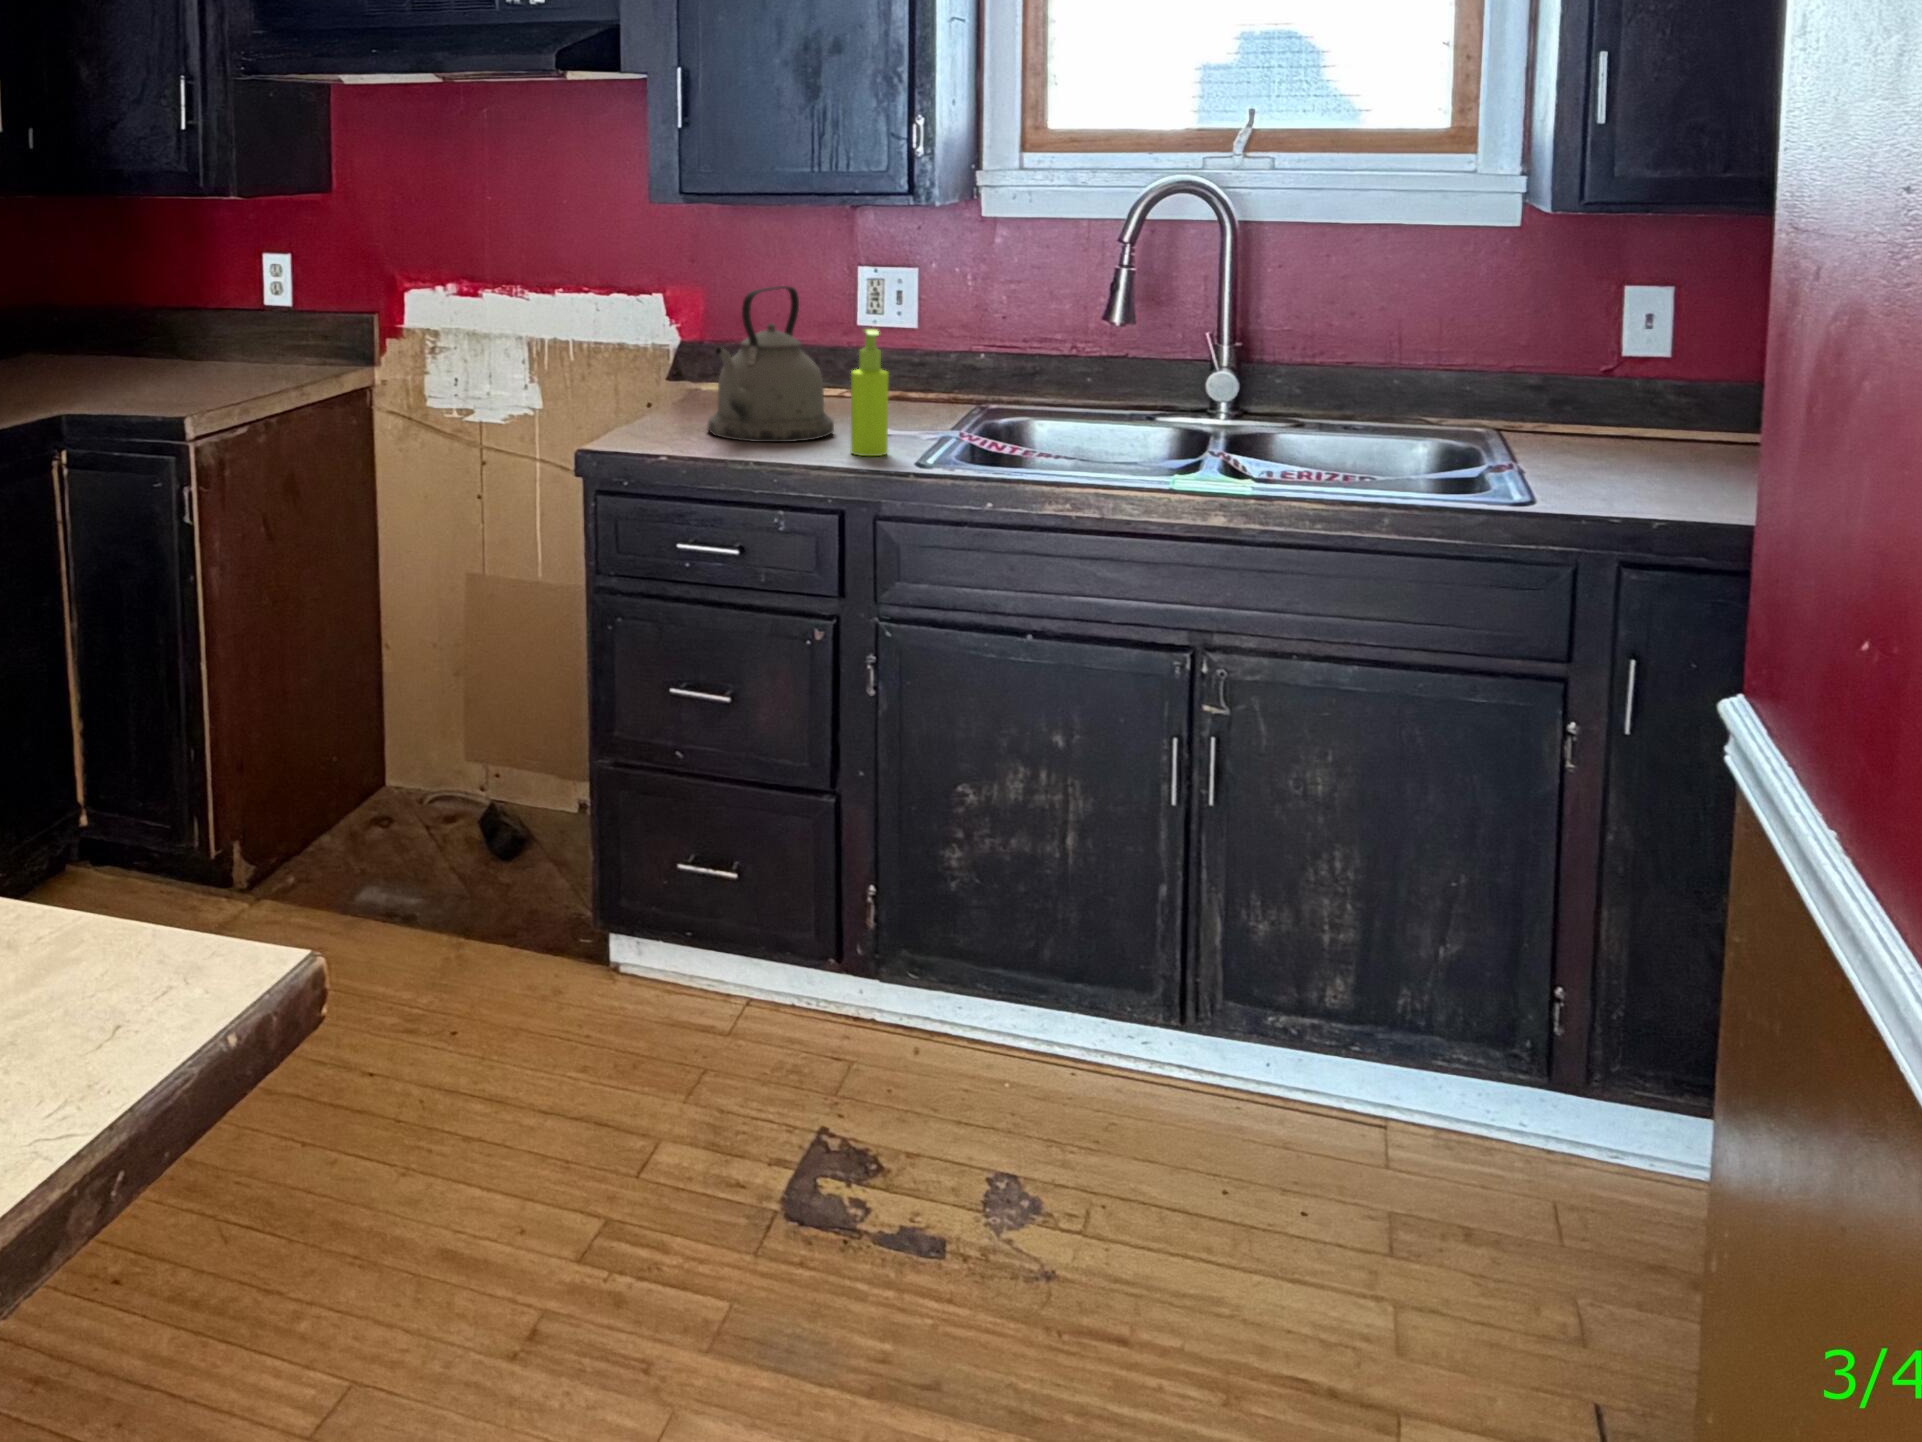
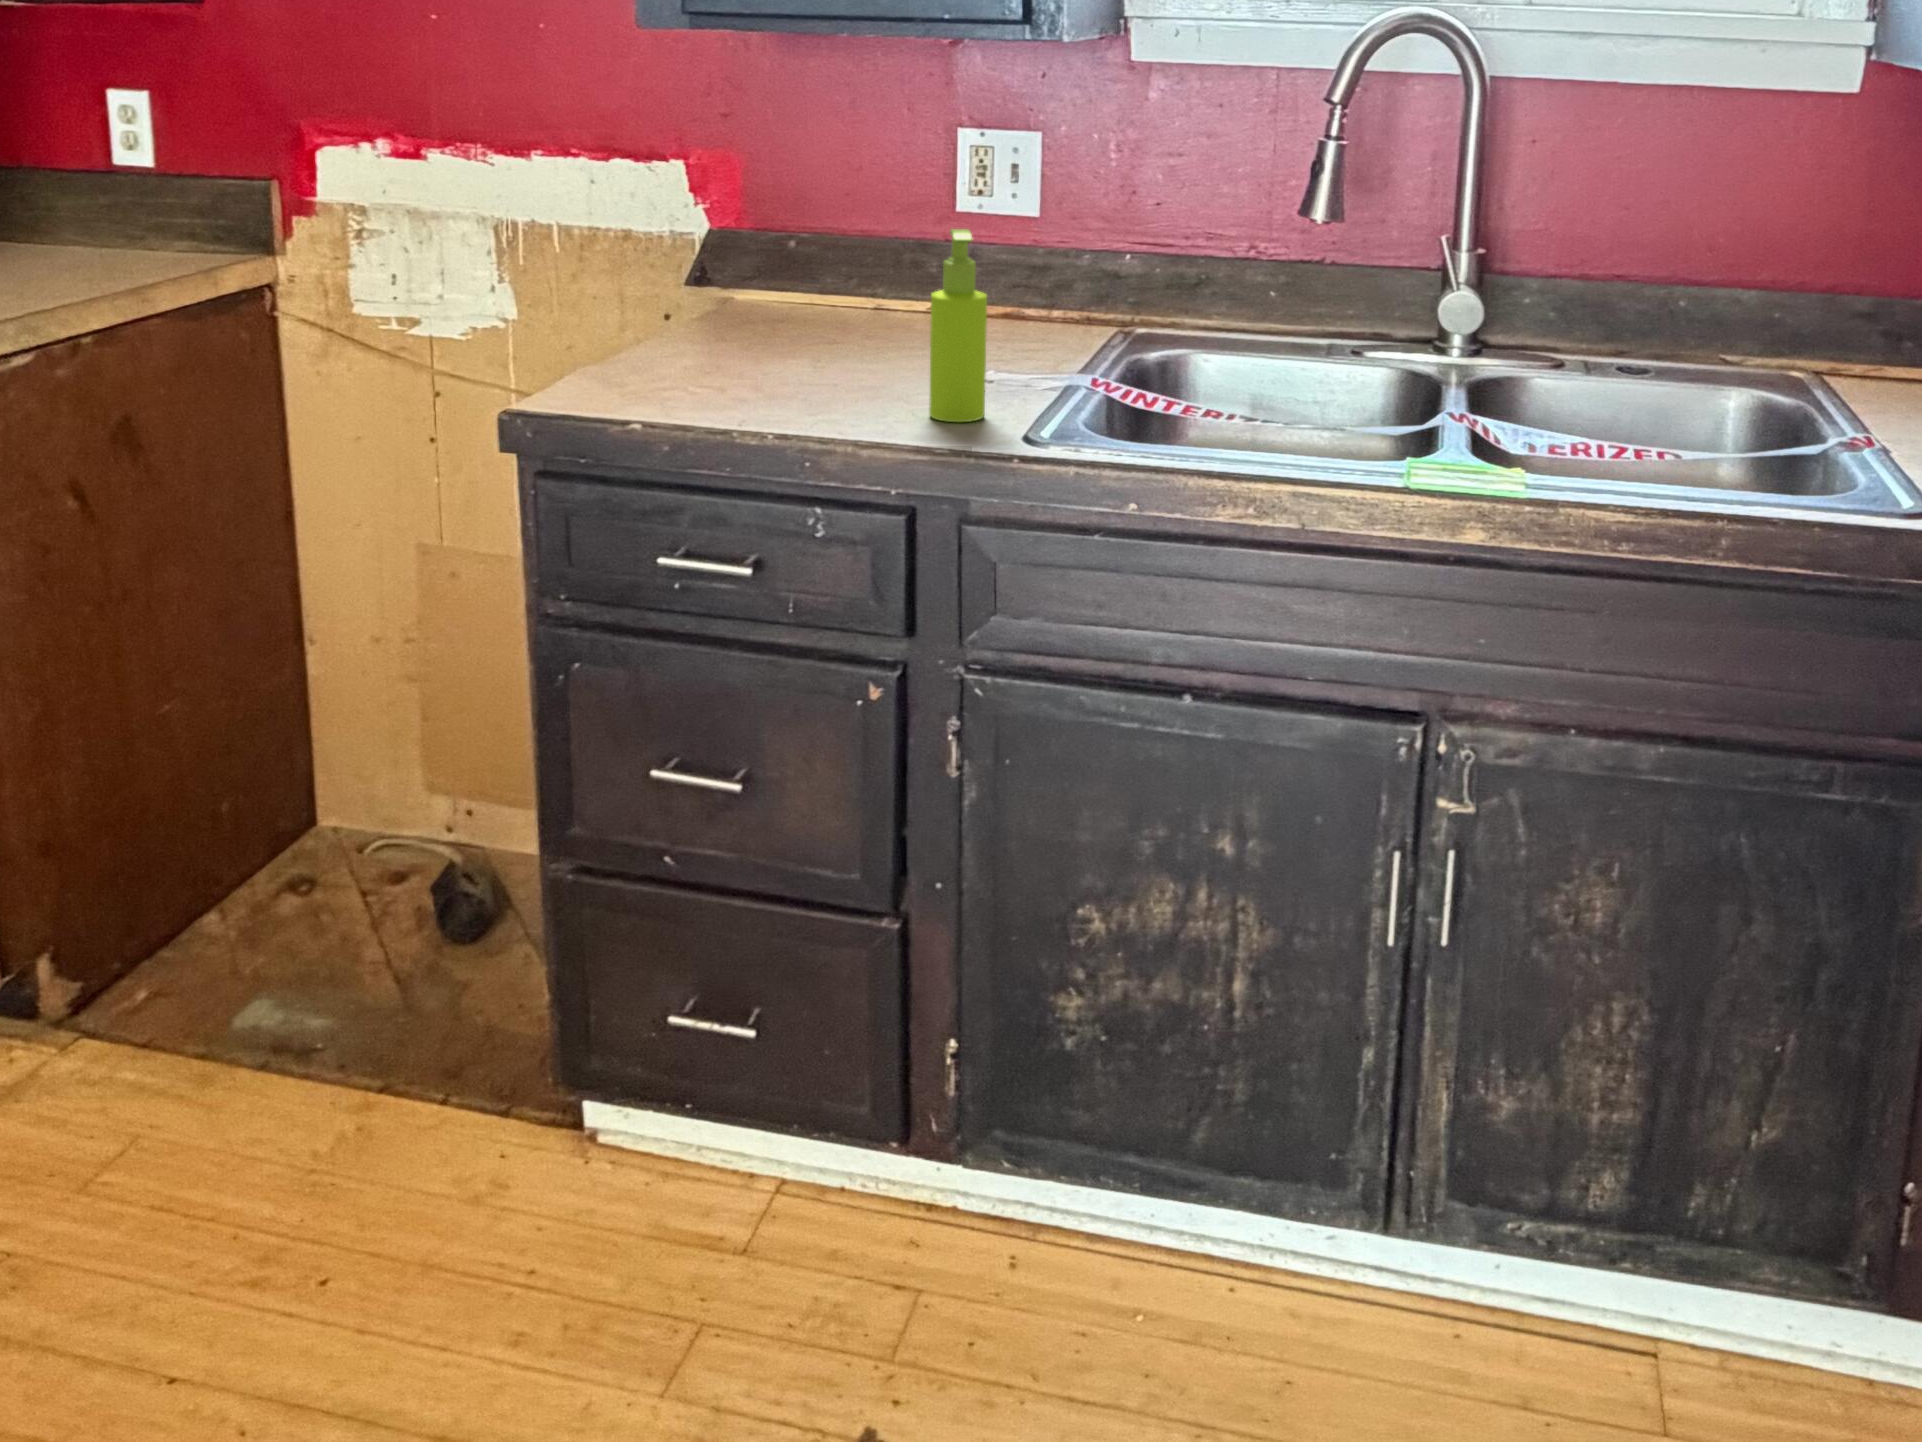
kettle: present [707,286,834,442] -> none [725,157,914,393]

